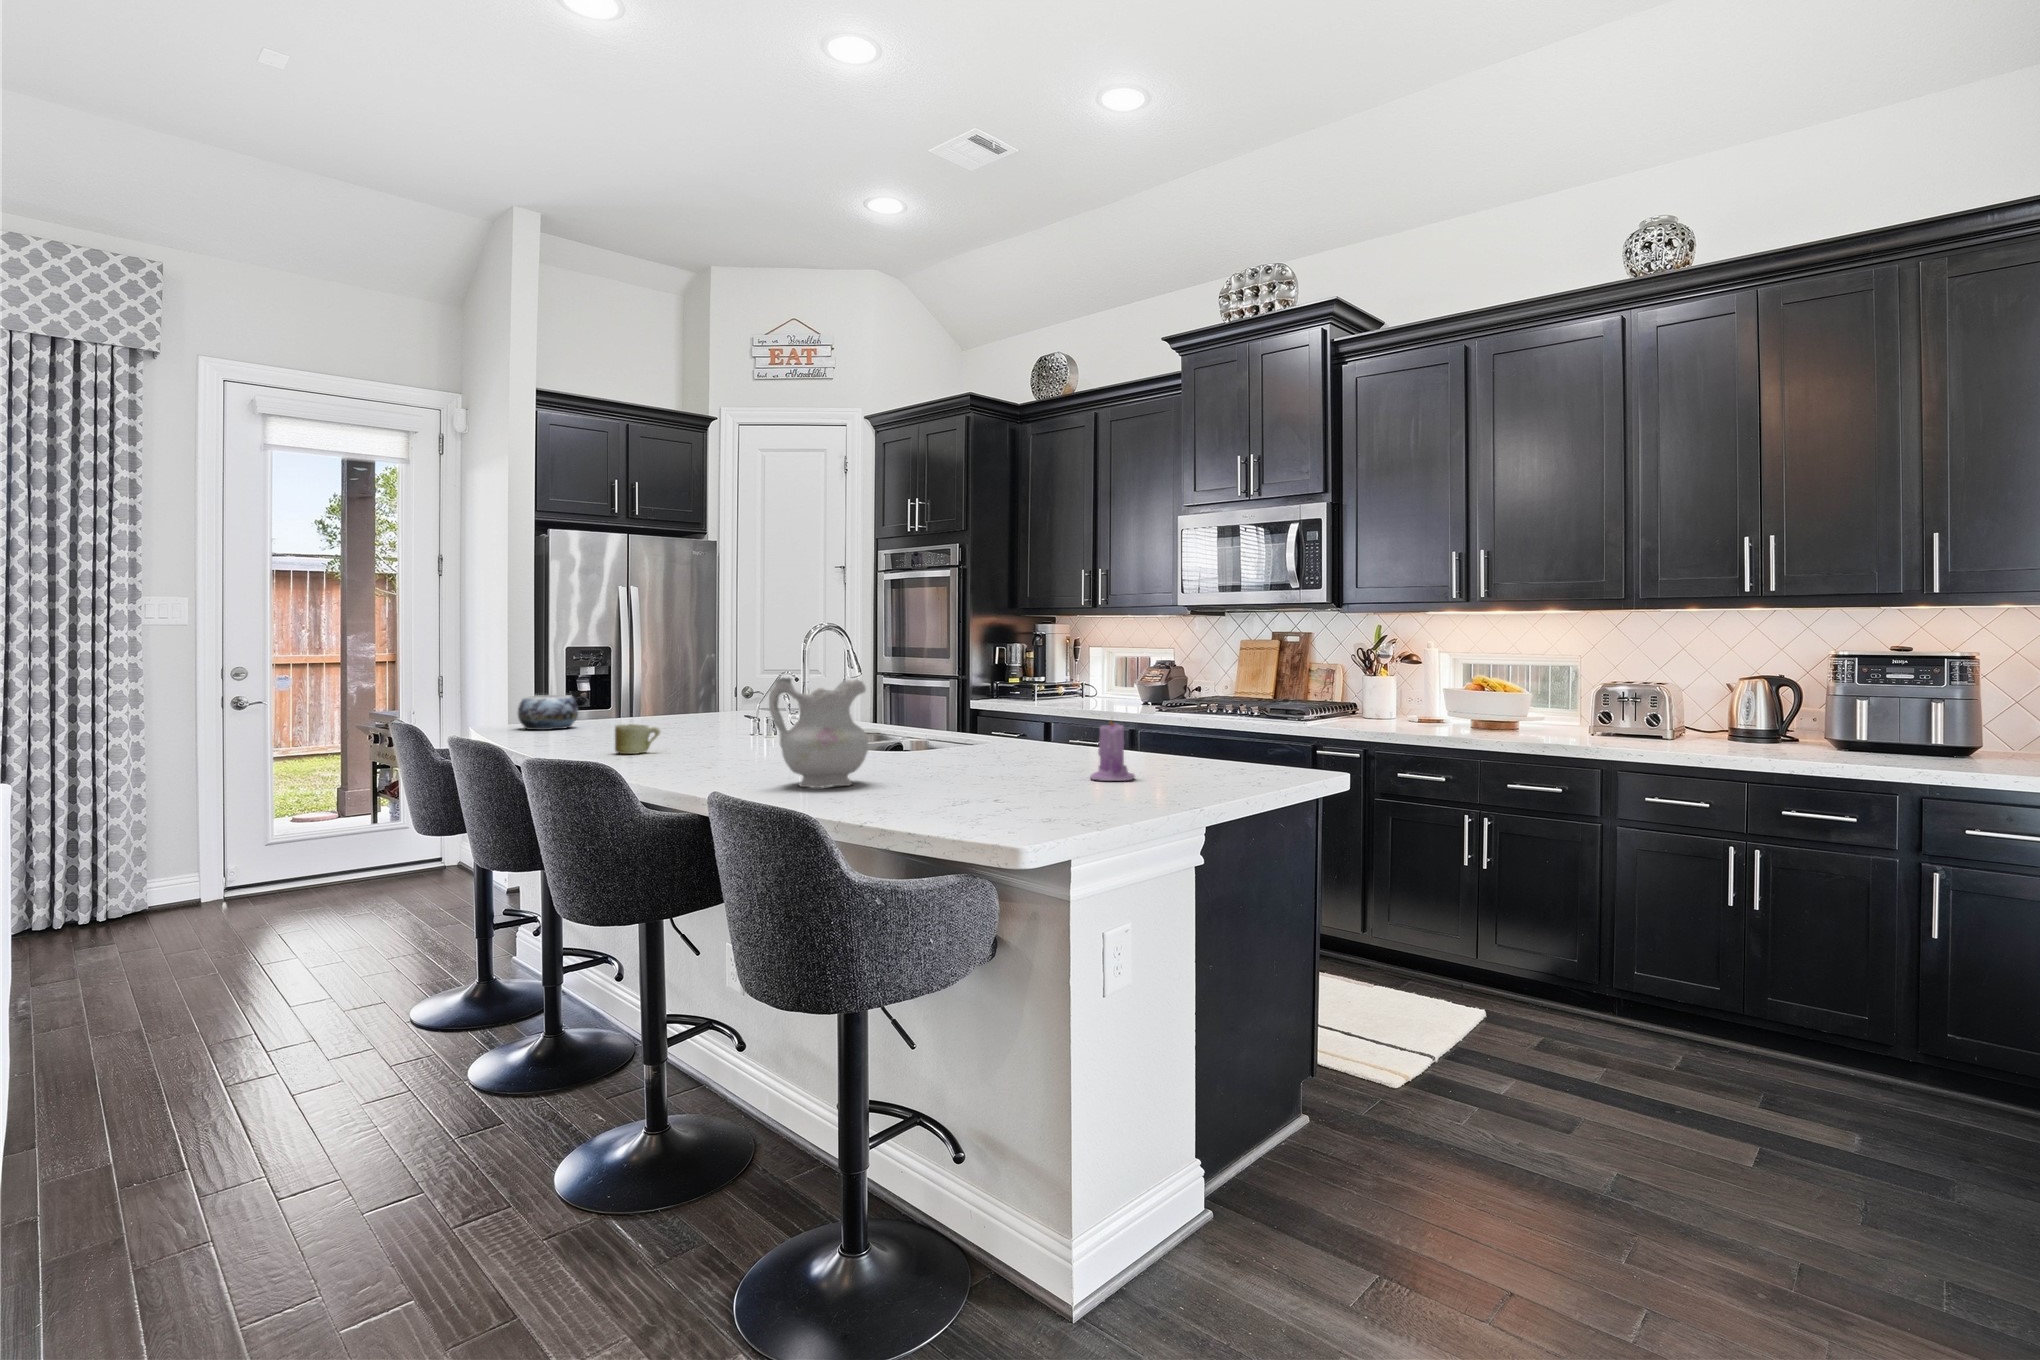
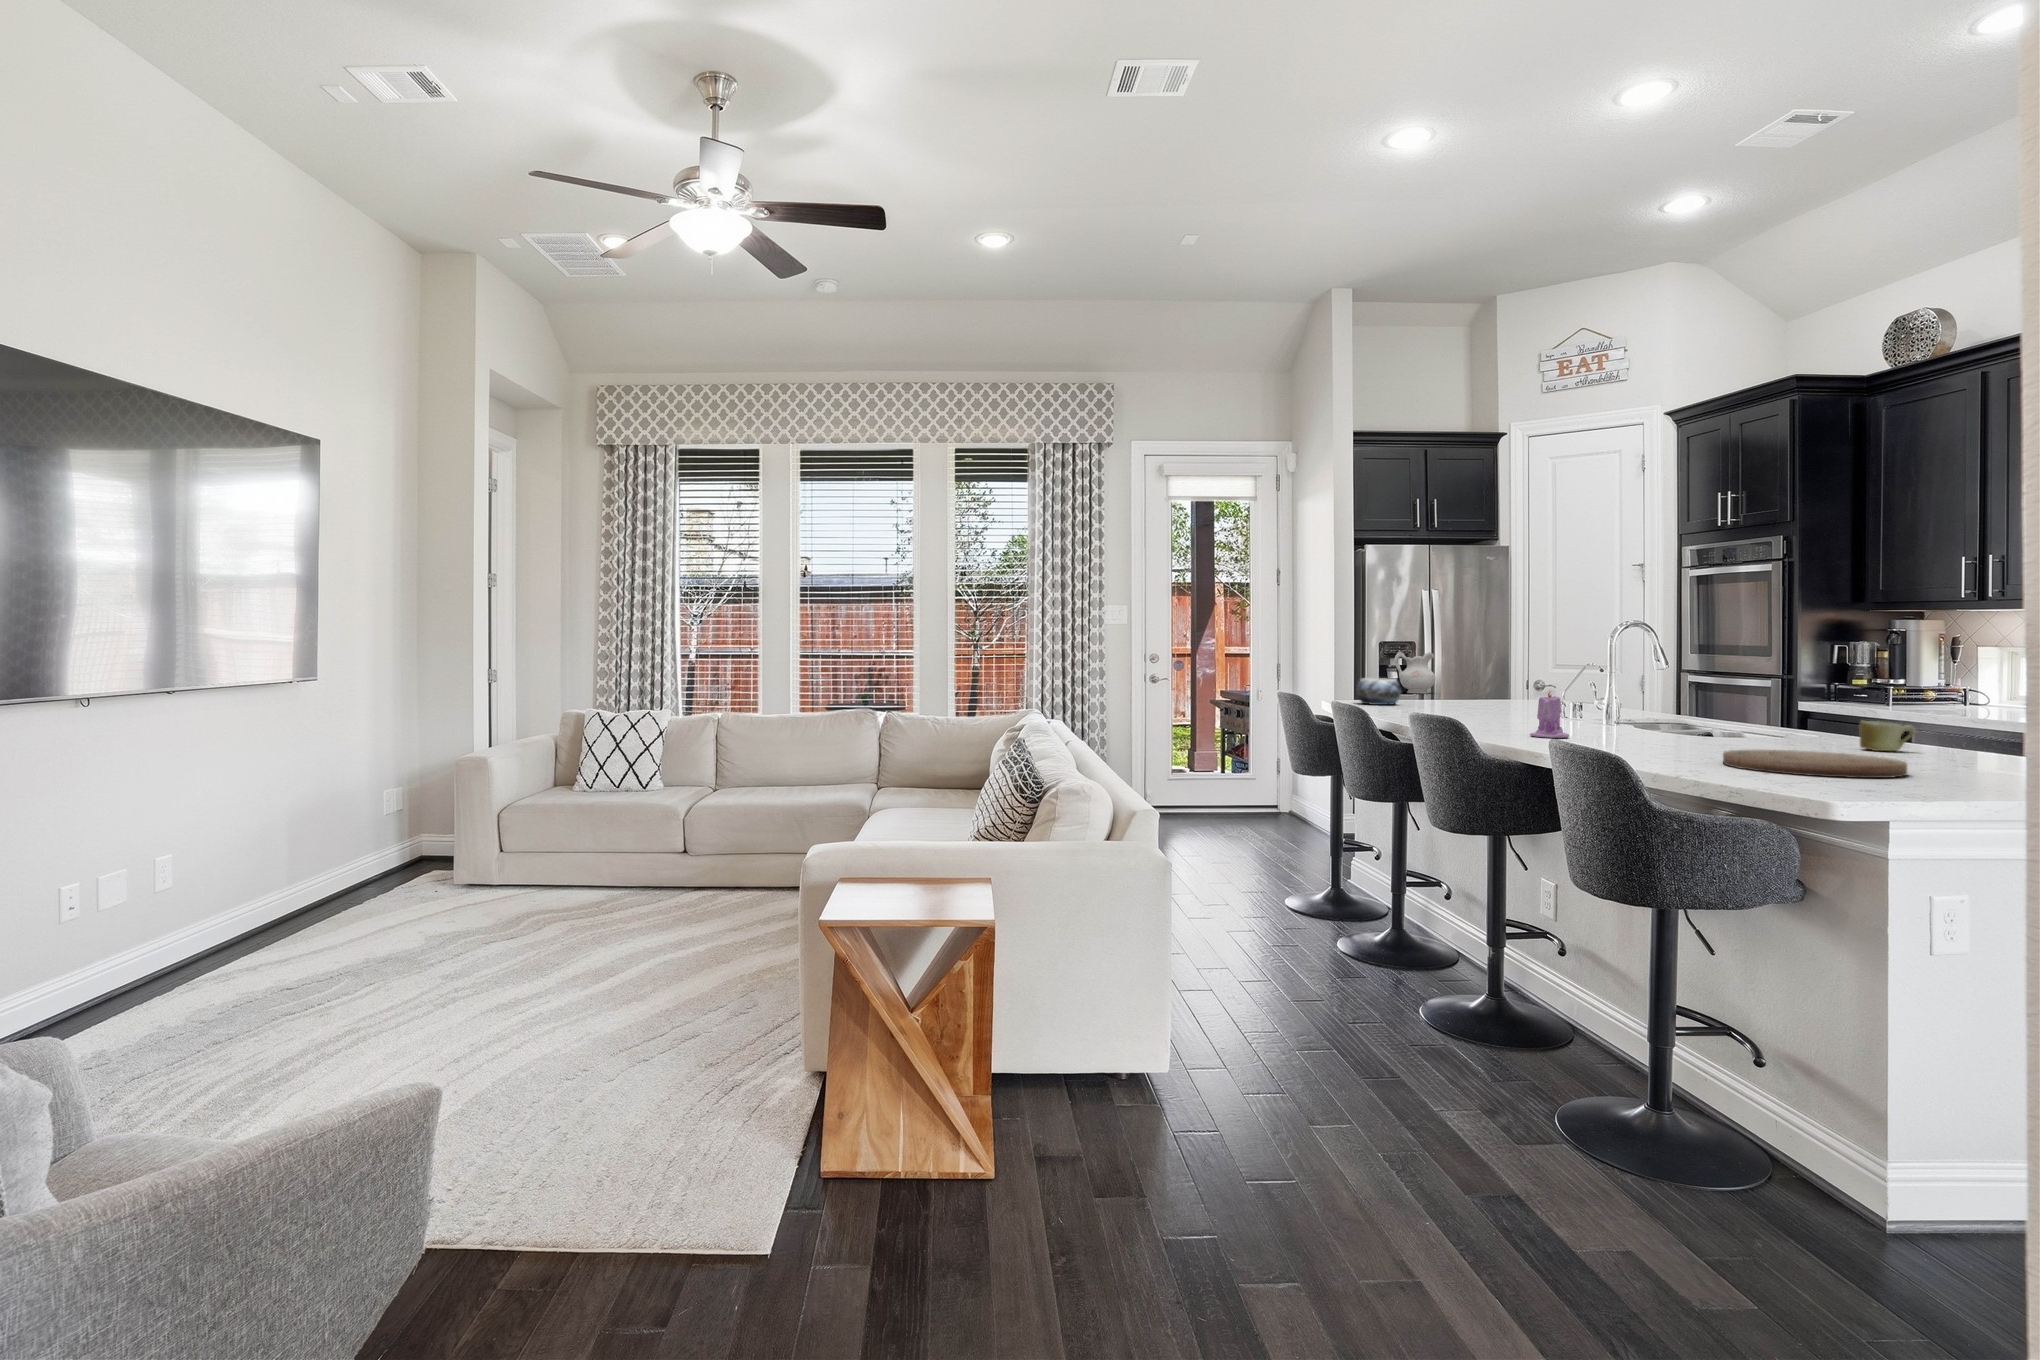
ceramic pitcher: present [769,678,868,788] -> present [1395,651,1435,694]
candle: present [1090,722,1135,781] -> present [1530,692,1569,738]
mug: present [615,724,660,754] -> present [1859,721,1916,751]
cutting board: none [920,780,1097,823] -> present [1723,750,1907,778]

